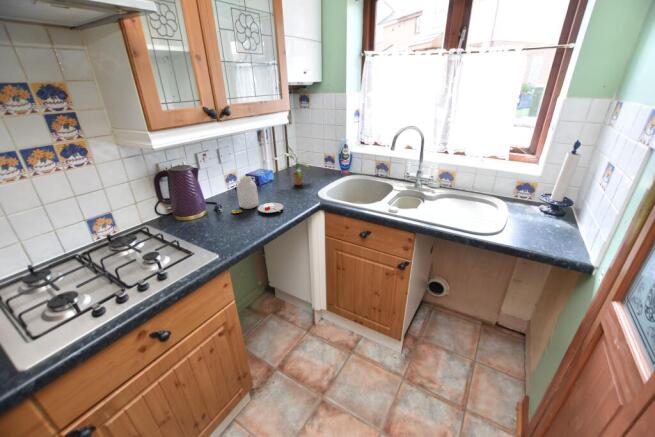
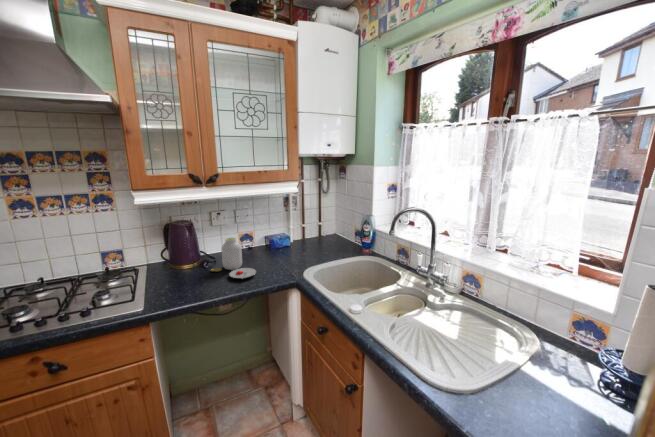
potted plant: present [280,146,310,185] -> none [285,210,324,255]

